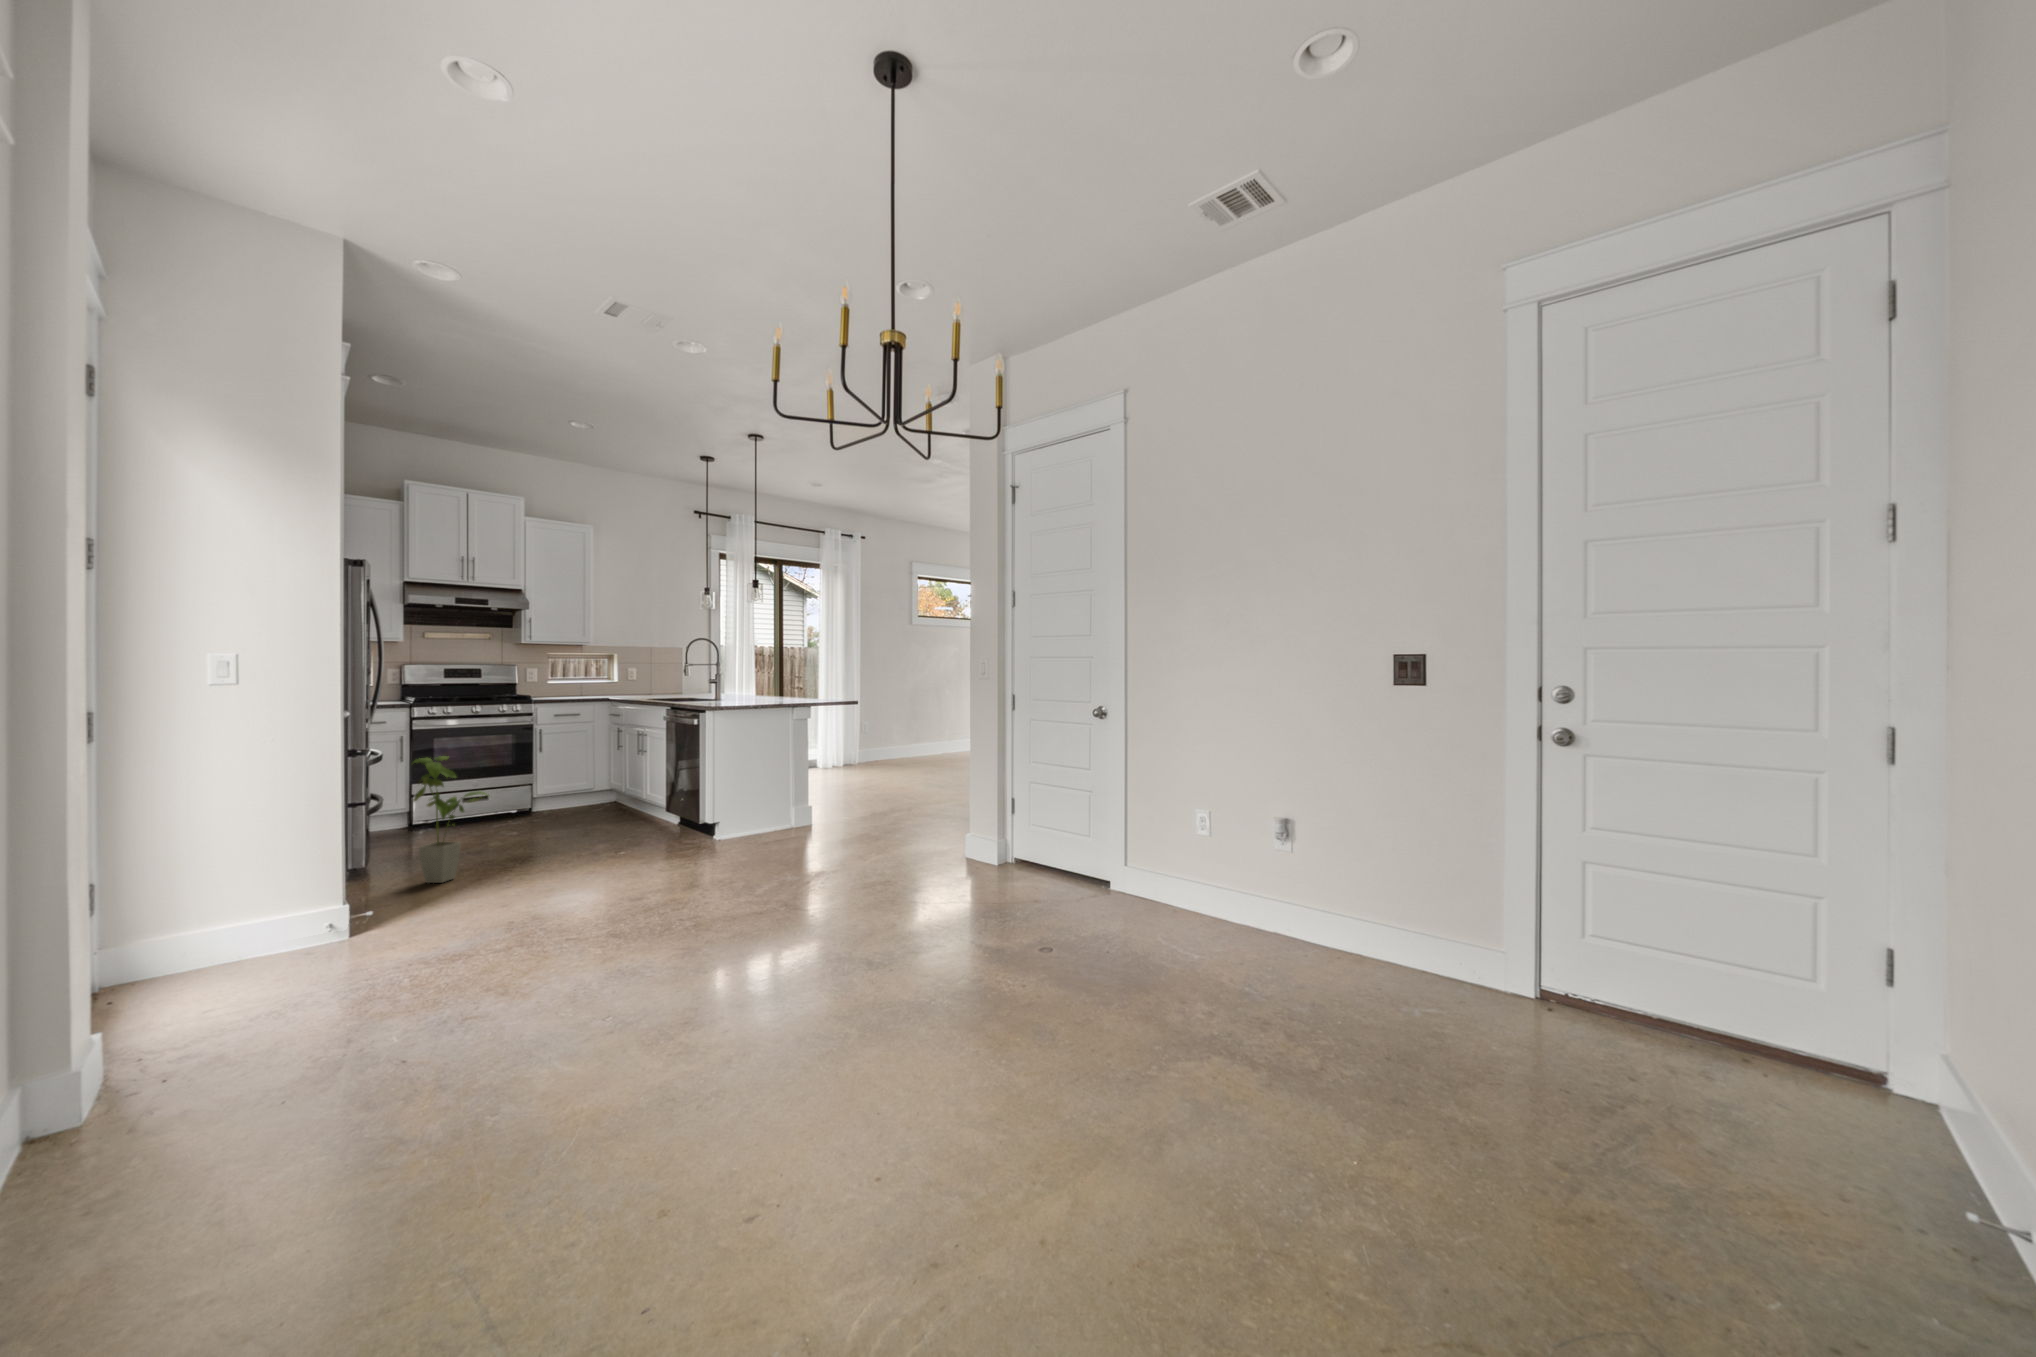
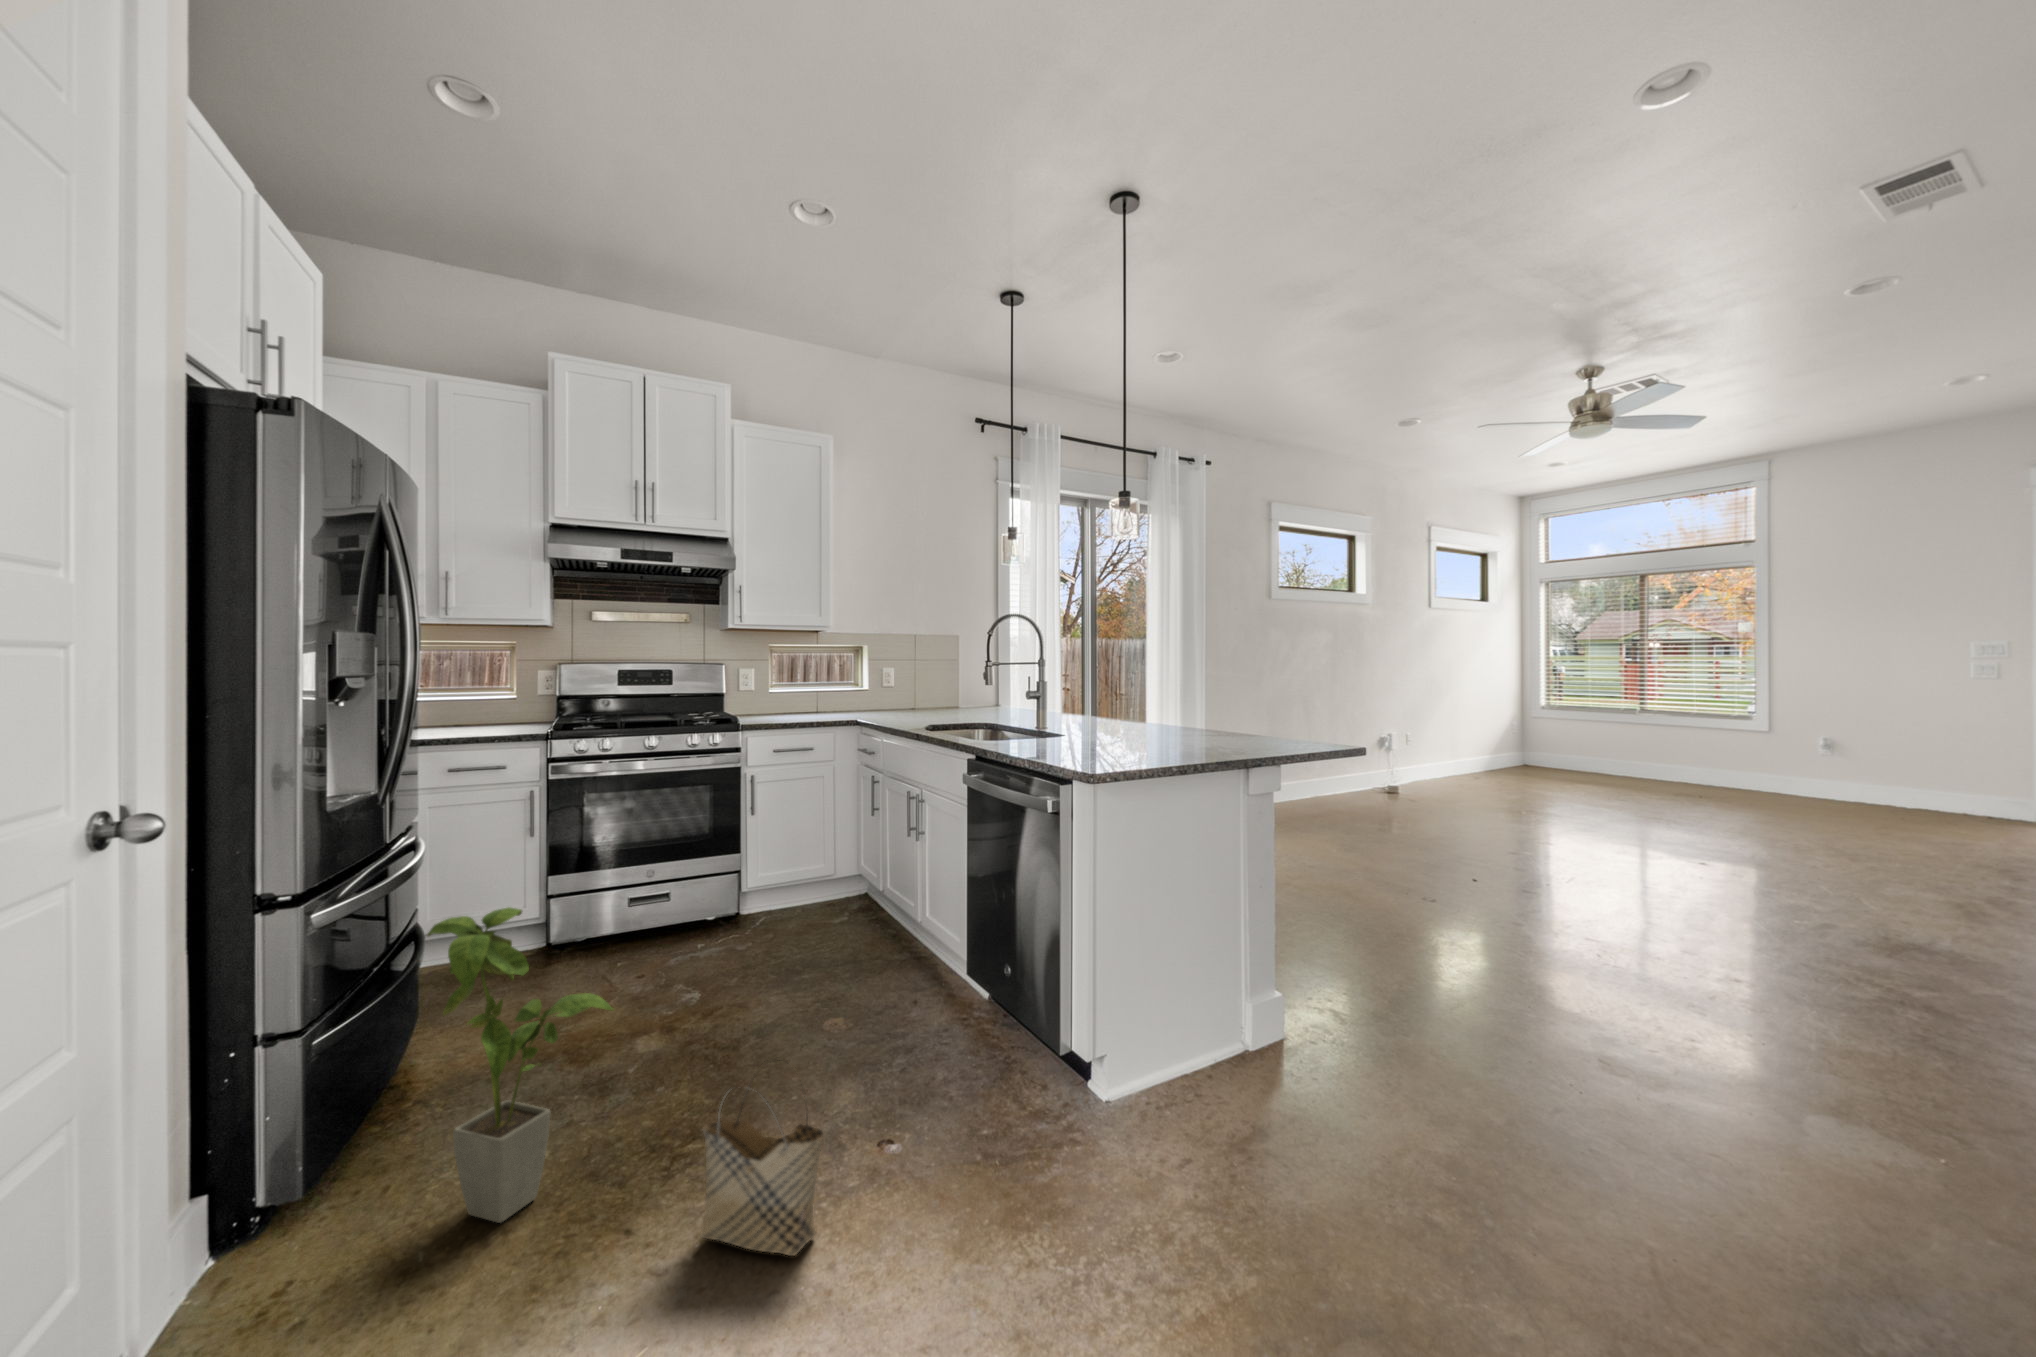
woven basket: none [533,812,585,878] -> present [700,1058,824,1256]

